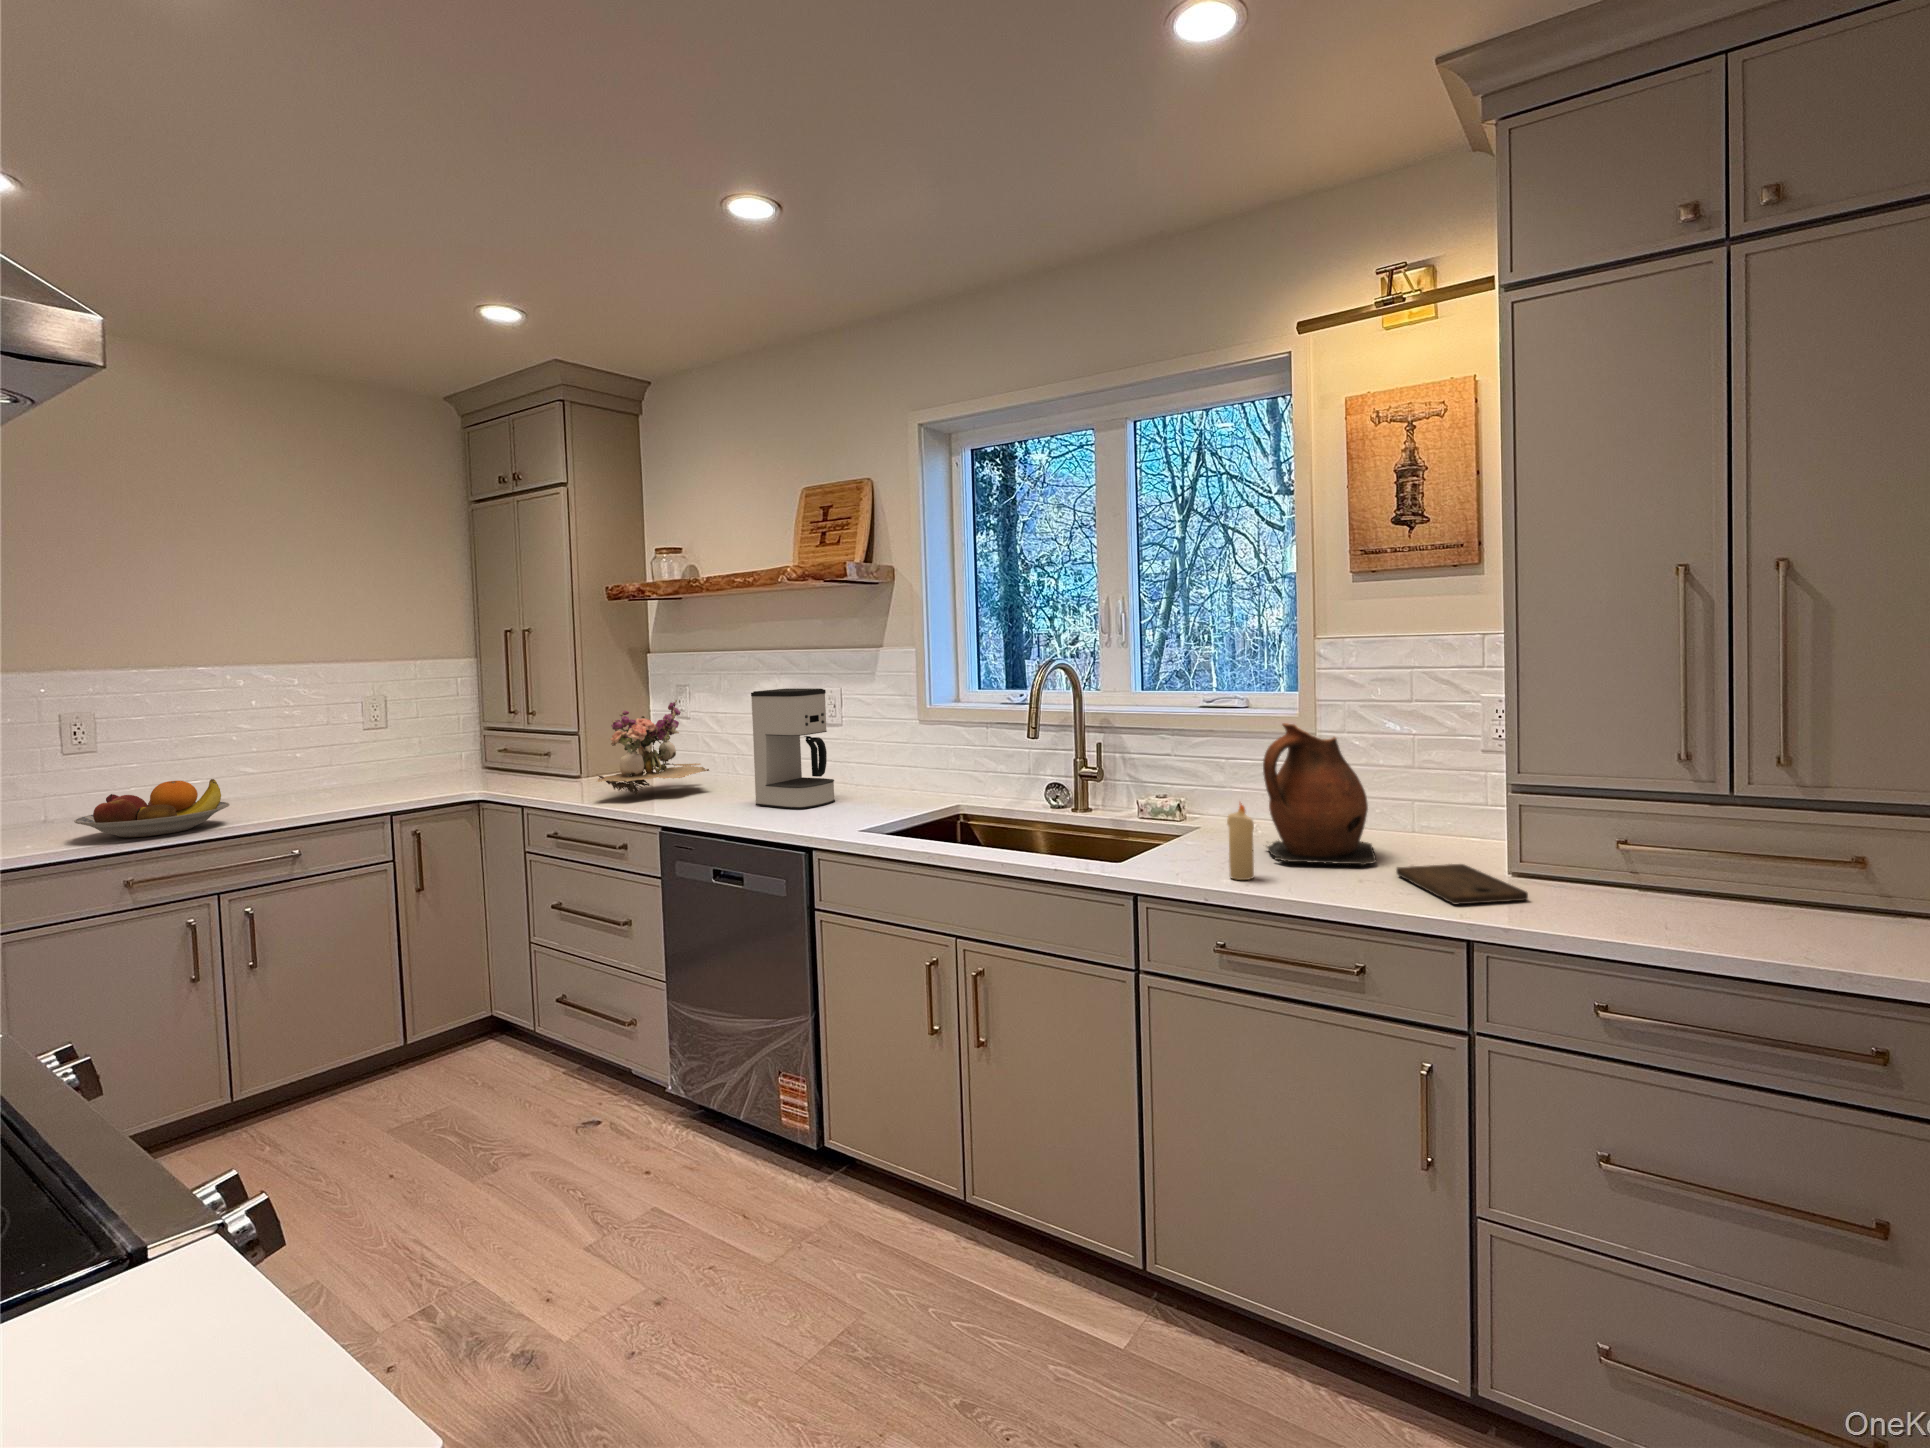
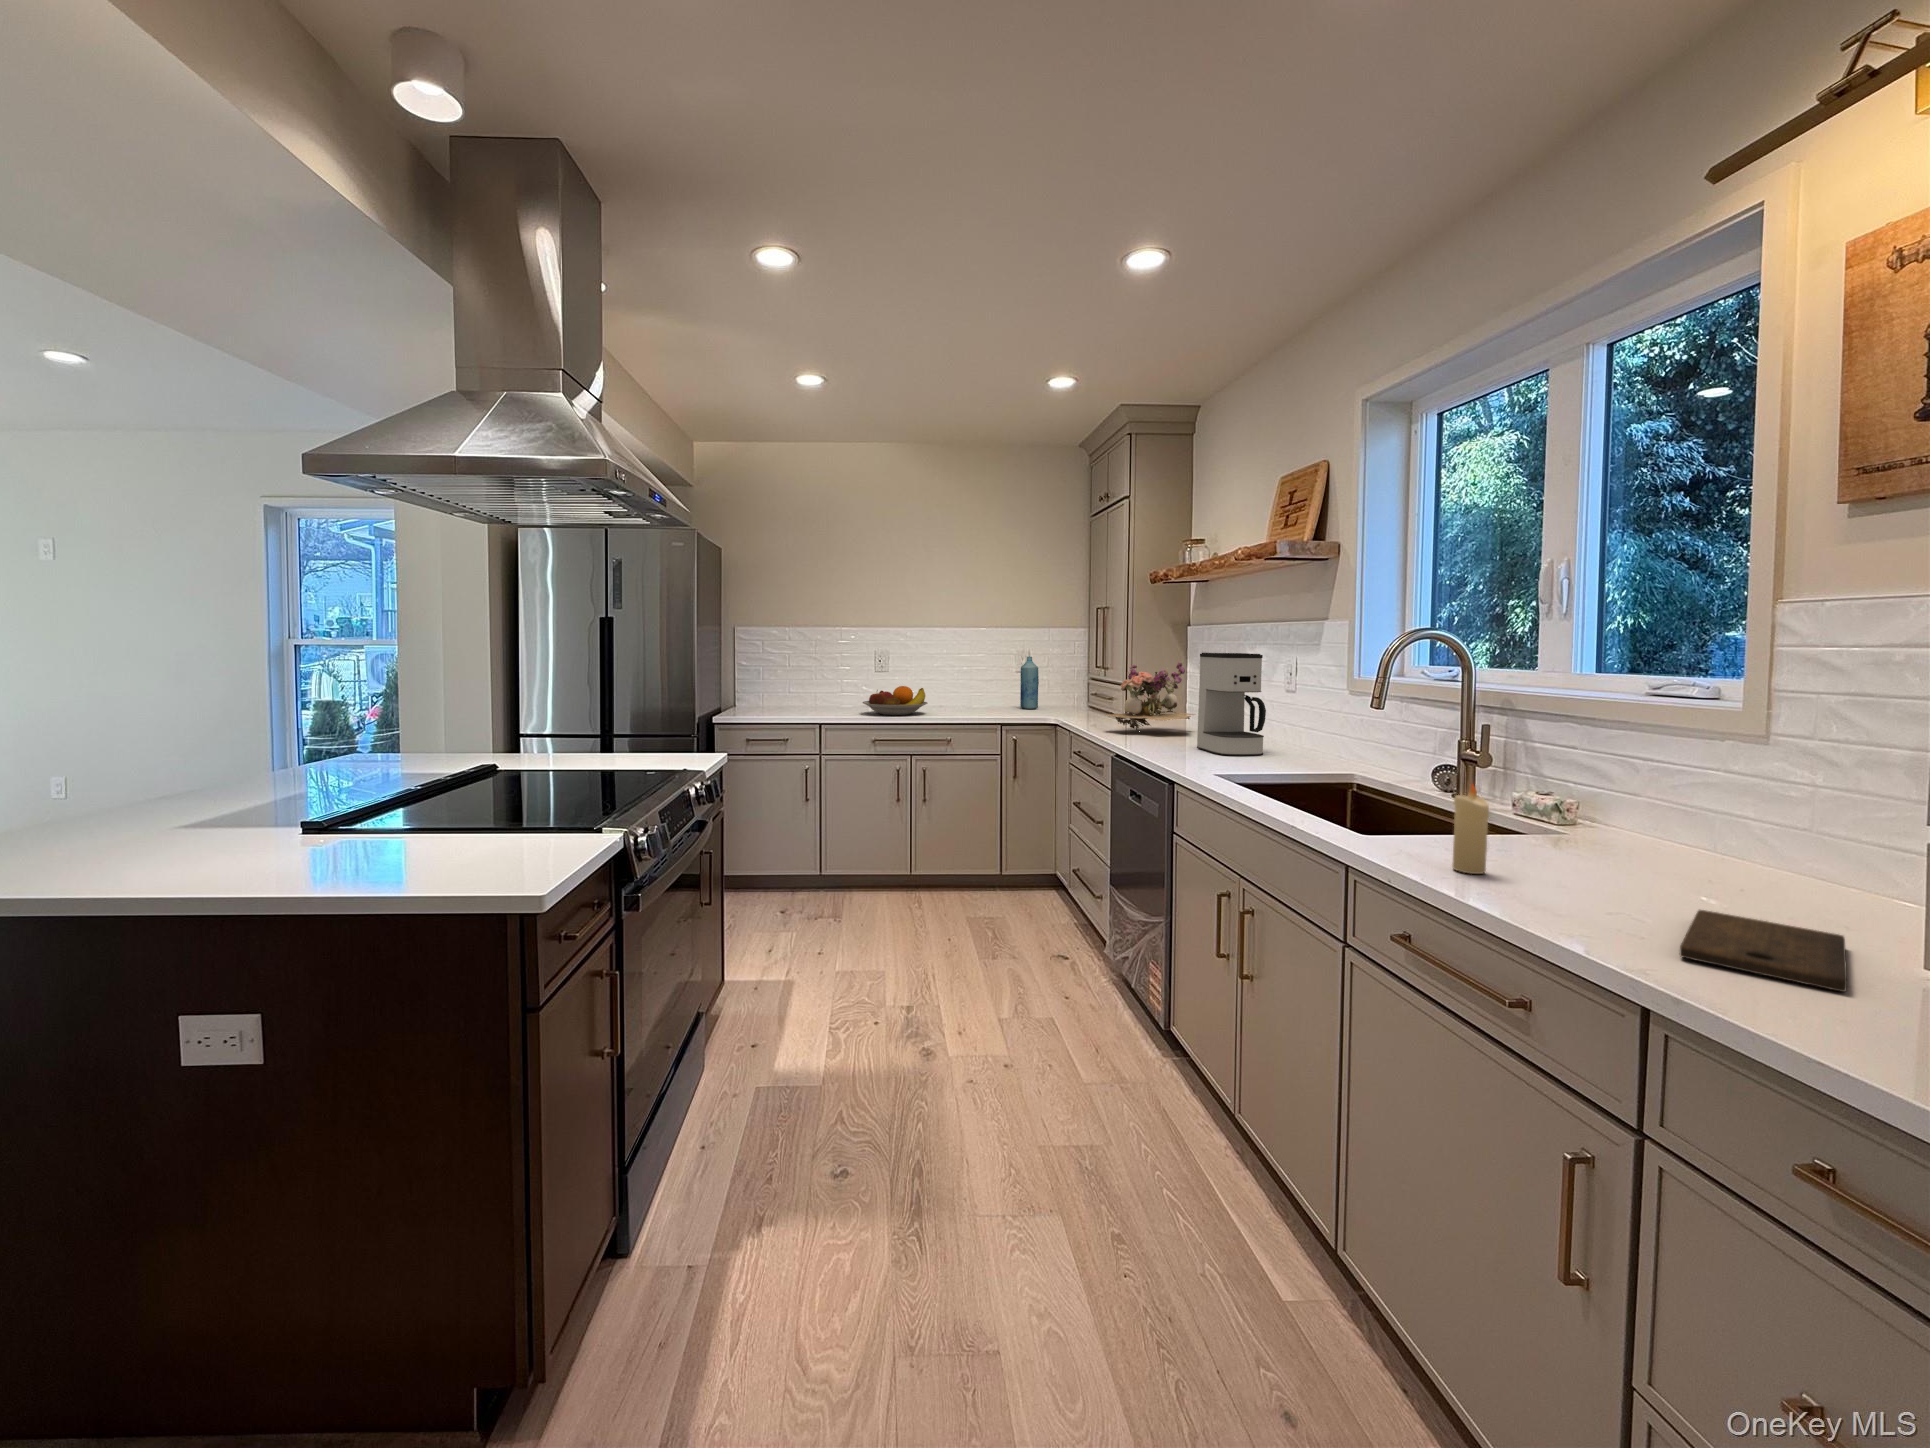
bottle: none [376,708,412,787] -> present [1020,657,1039,709]
ceramic pitcher: present [1263,723,1377,866] -> none [1554,704,1773,903]

